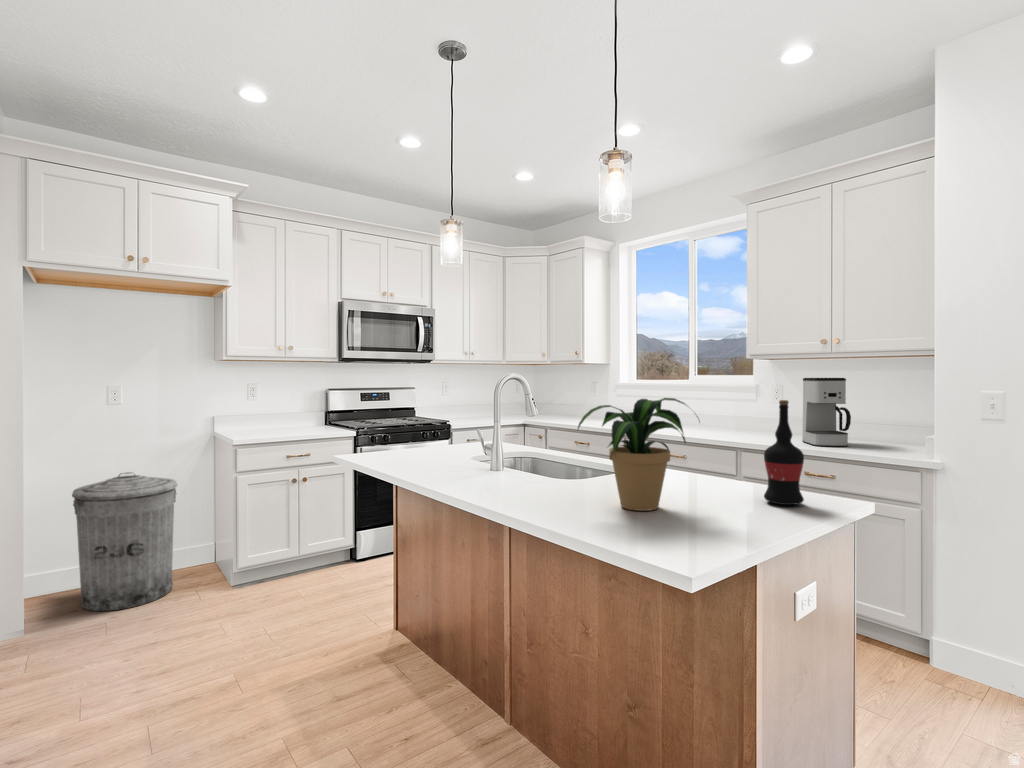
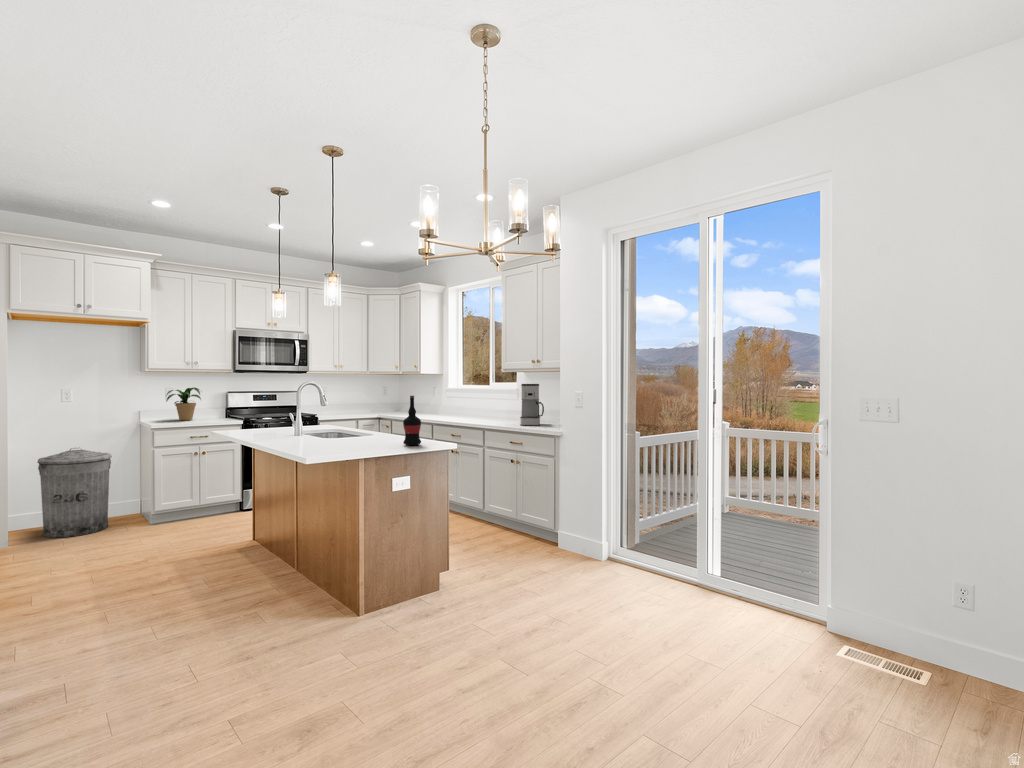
potted plant: present [578,398,700,511] -> present [166,387,201,420]

